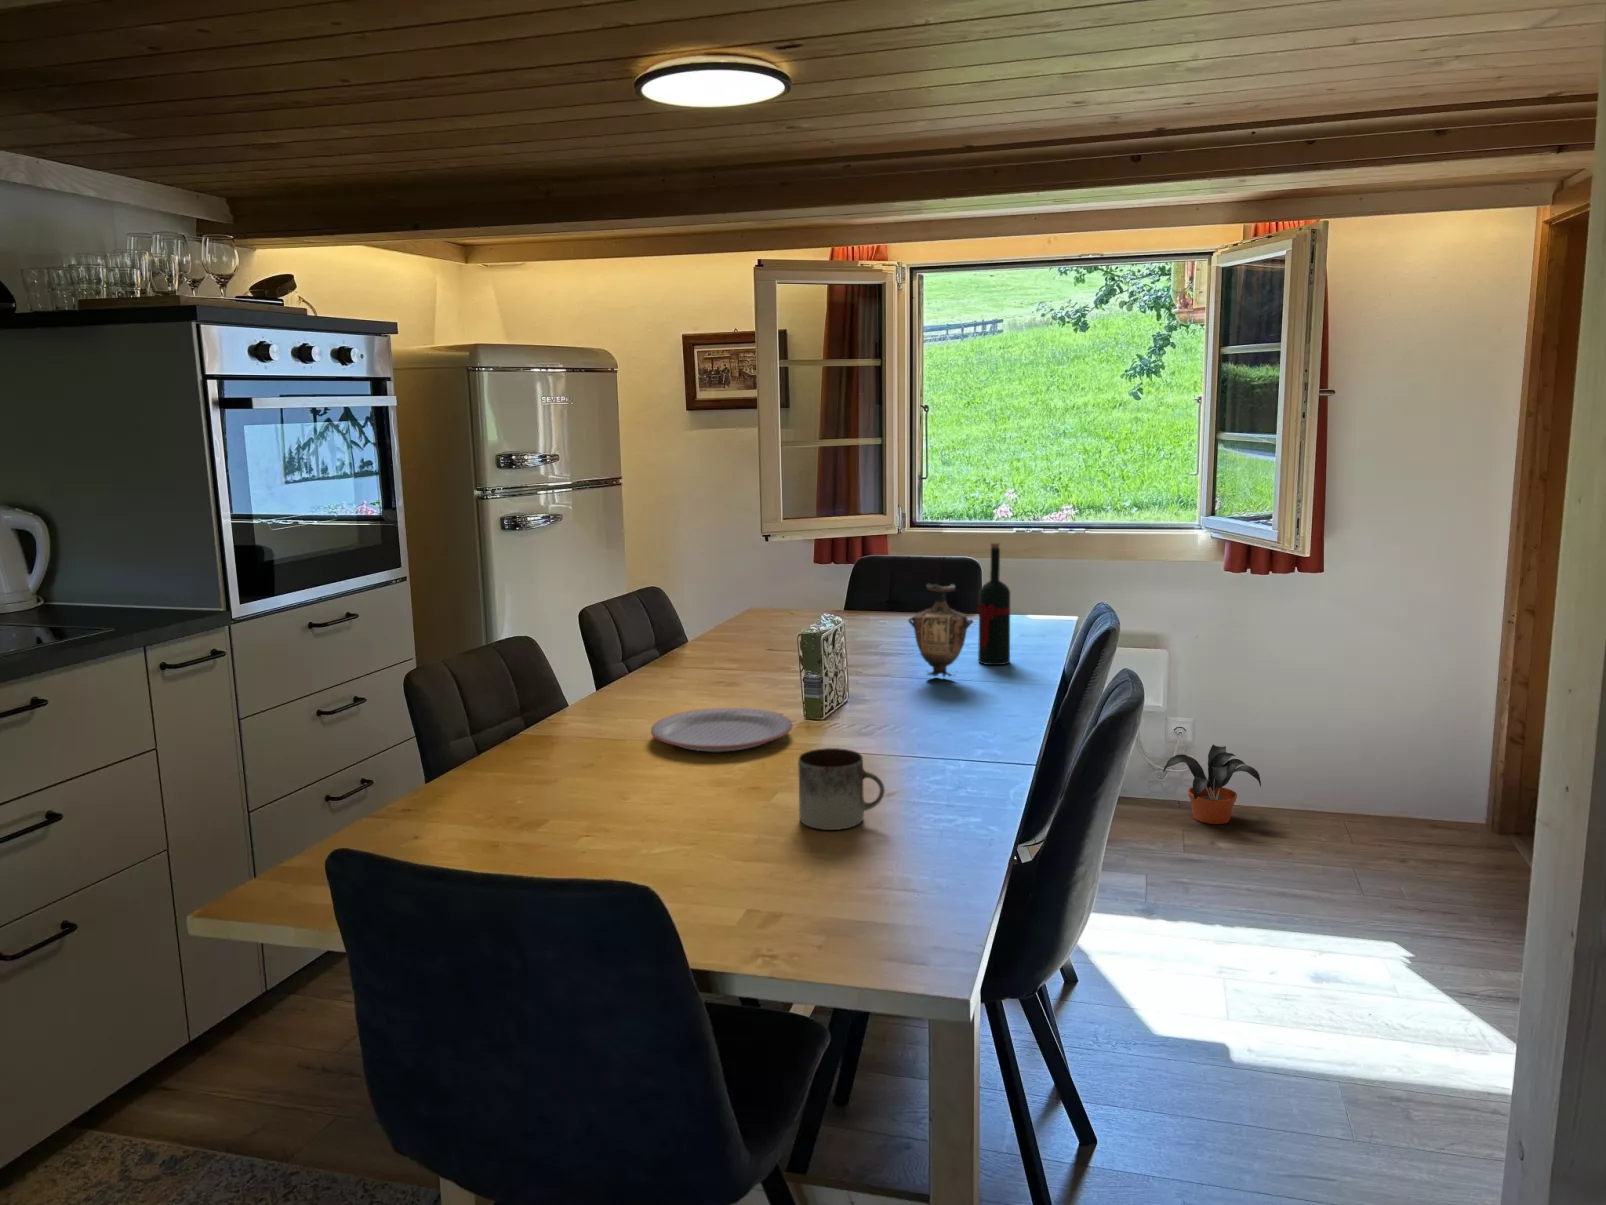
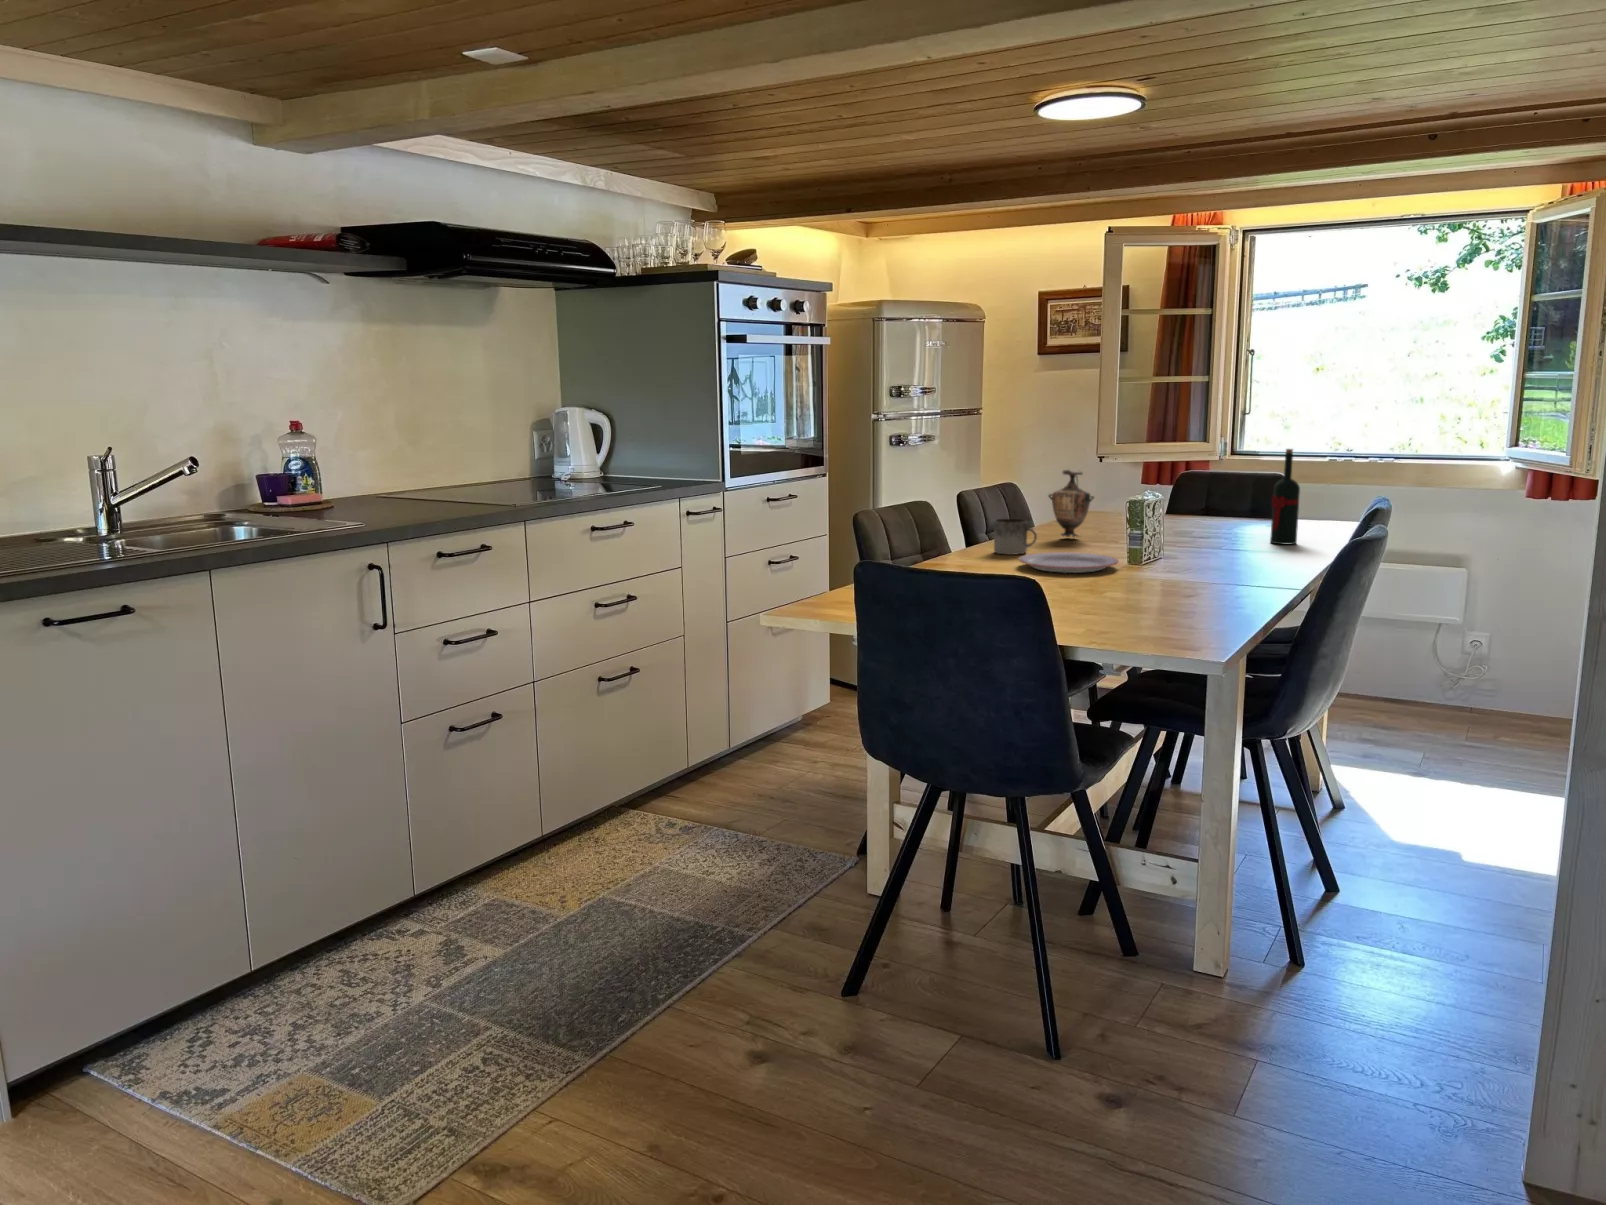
vase: present [908,584,973,677] -> present [1049,470,1094,537]
potted plant: present [1163,745,1261,824] -> none [1451,655,1546,723]
mug: present [798,748,885,830] -> present [994,519,1037,555]

